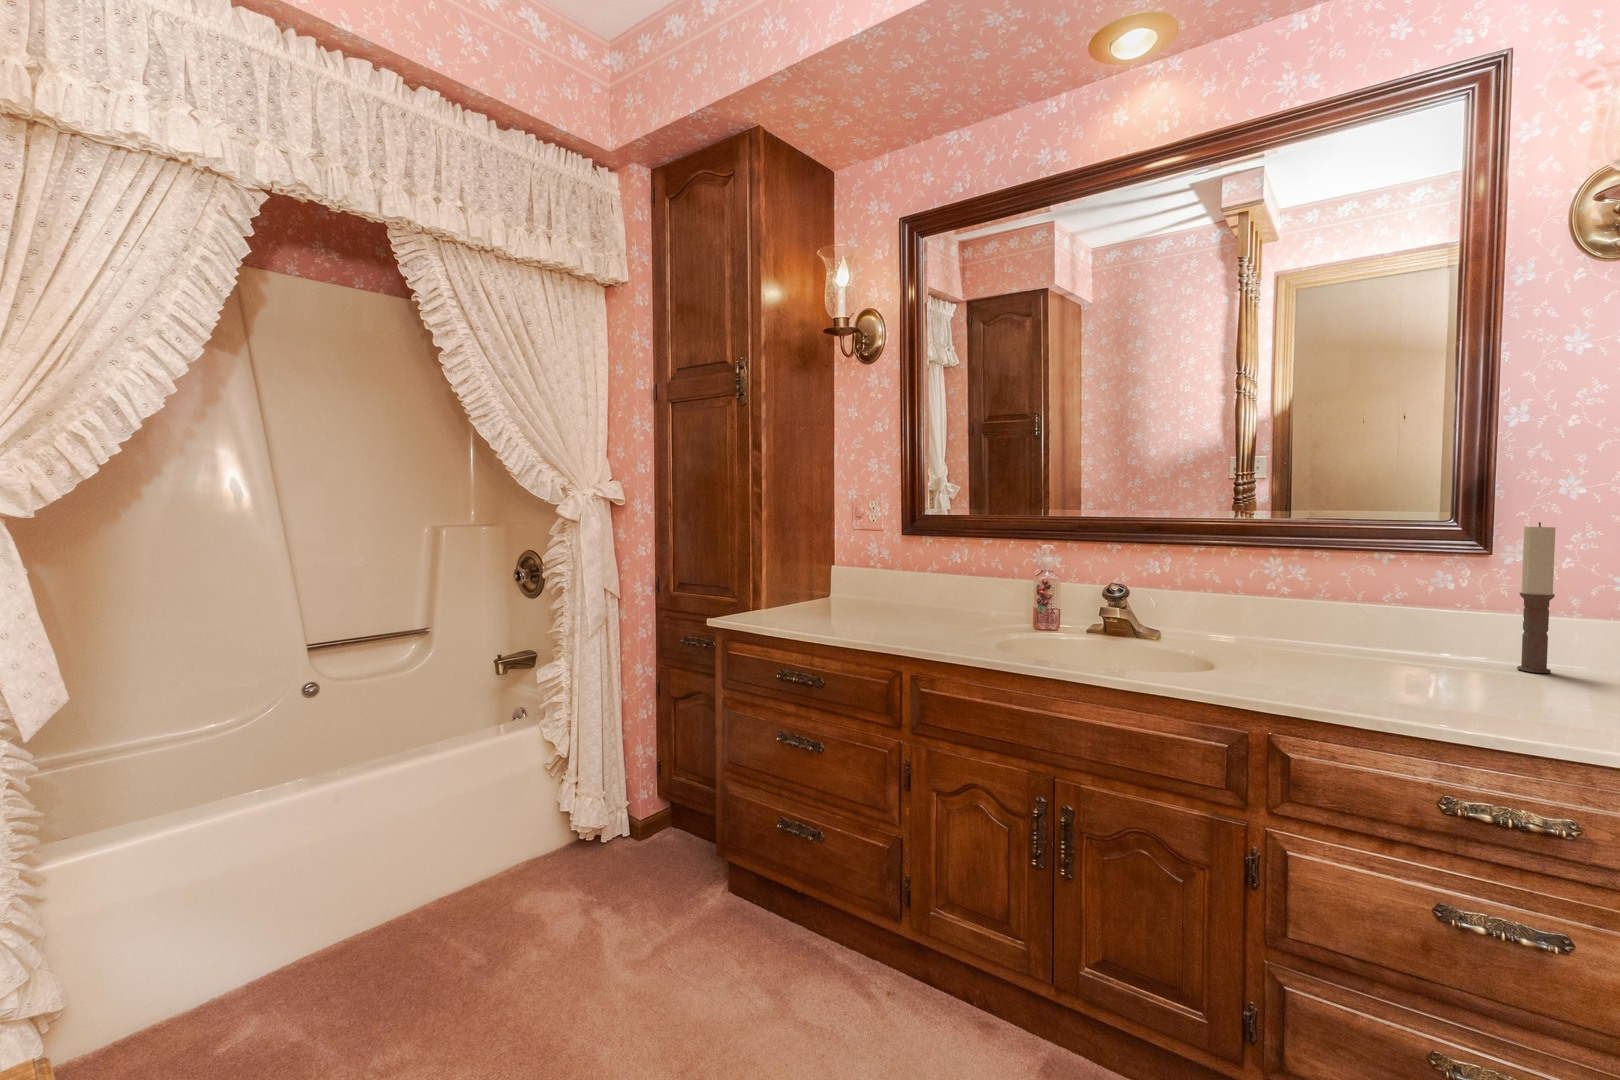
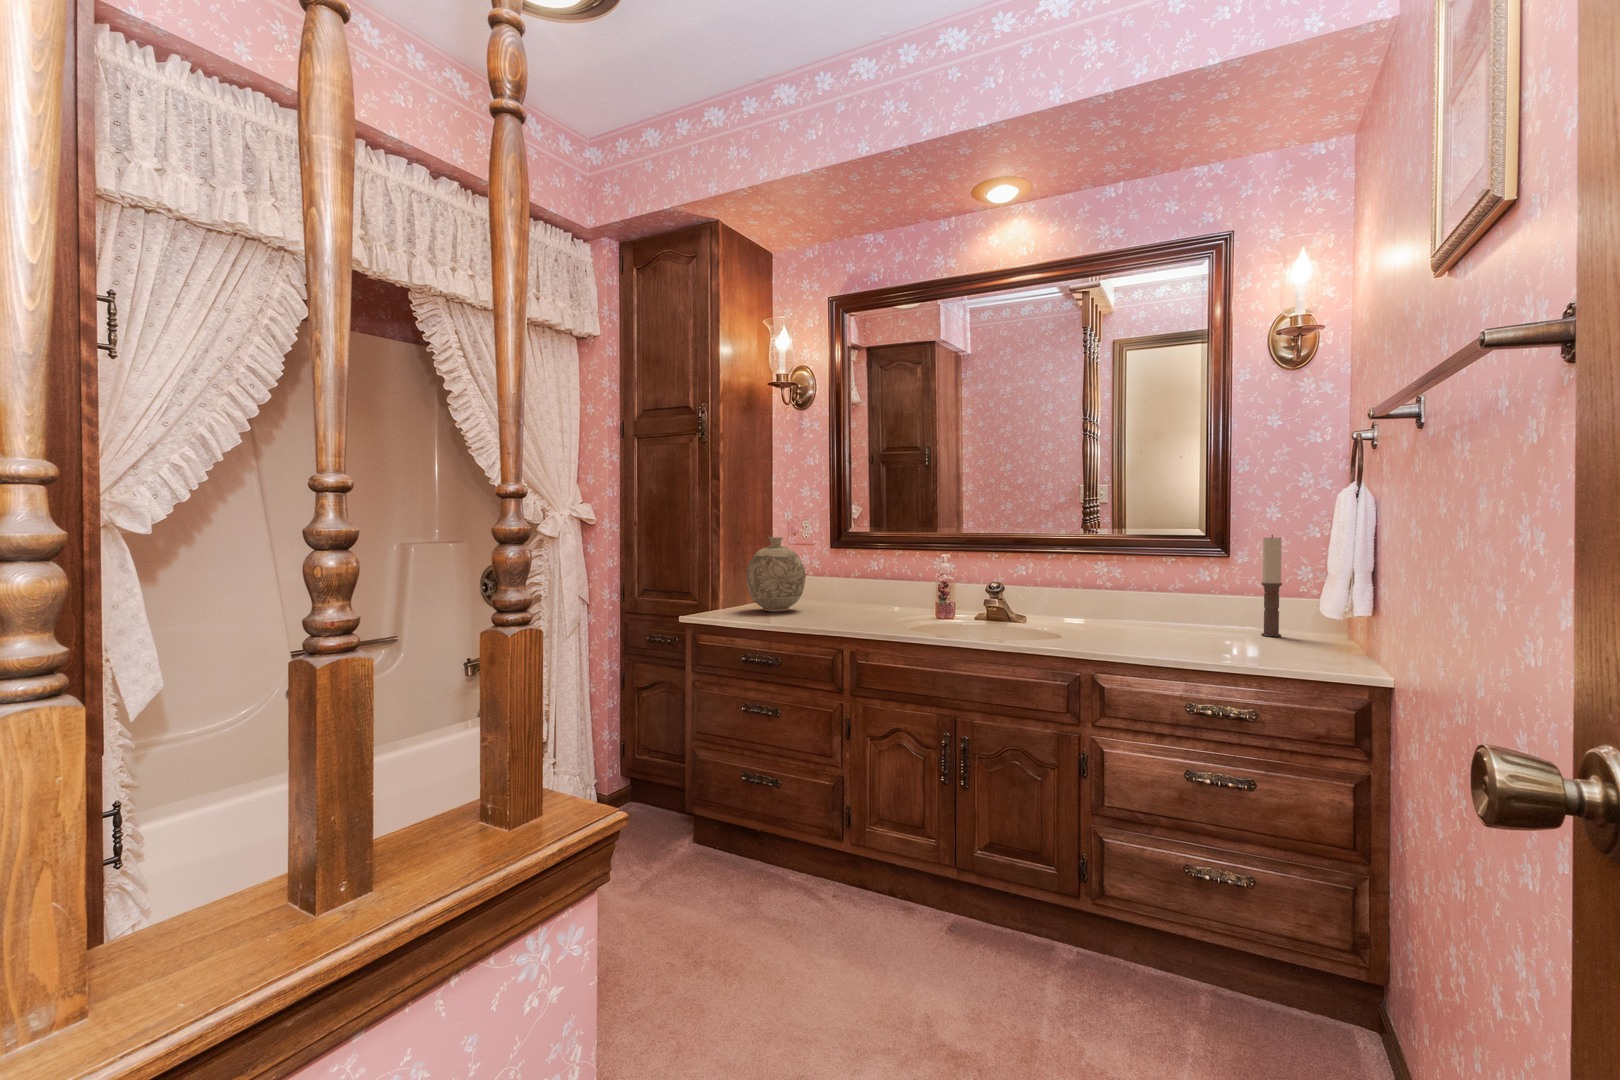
decorative vase: none [797,521,870,614] -> present [746,537,806,612]

